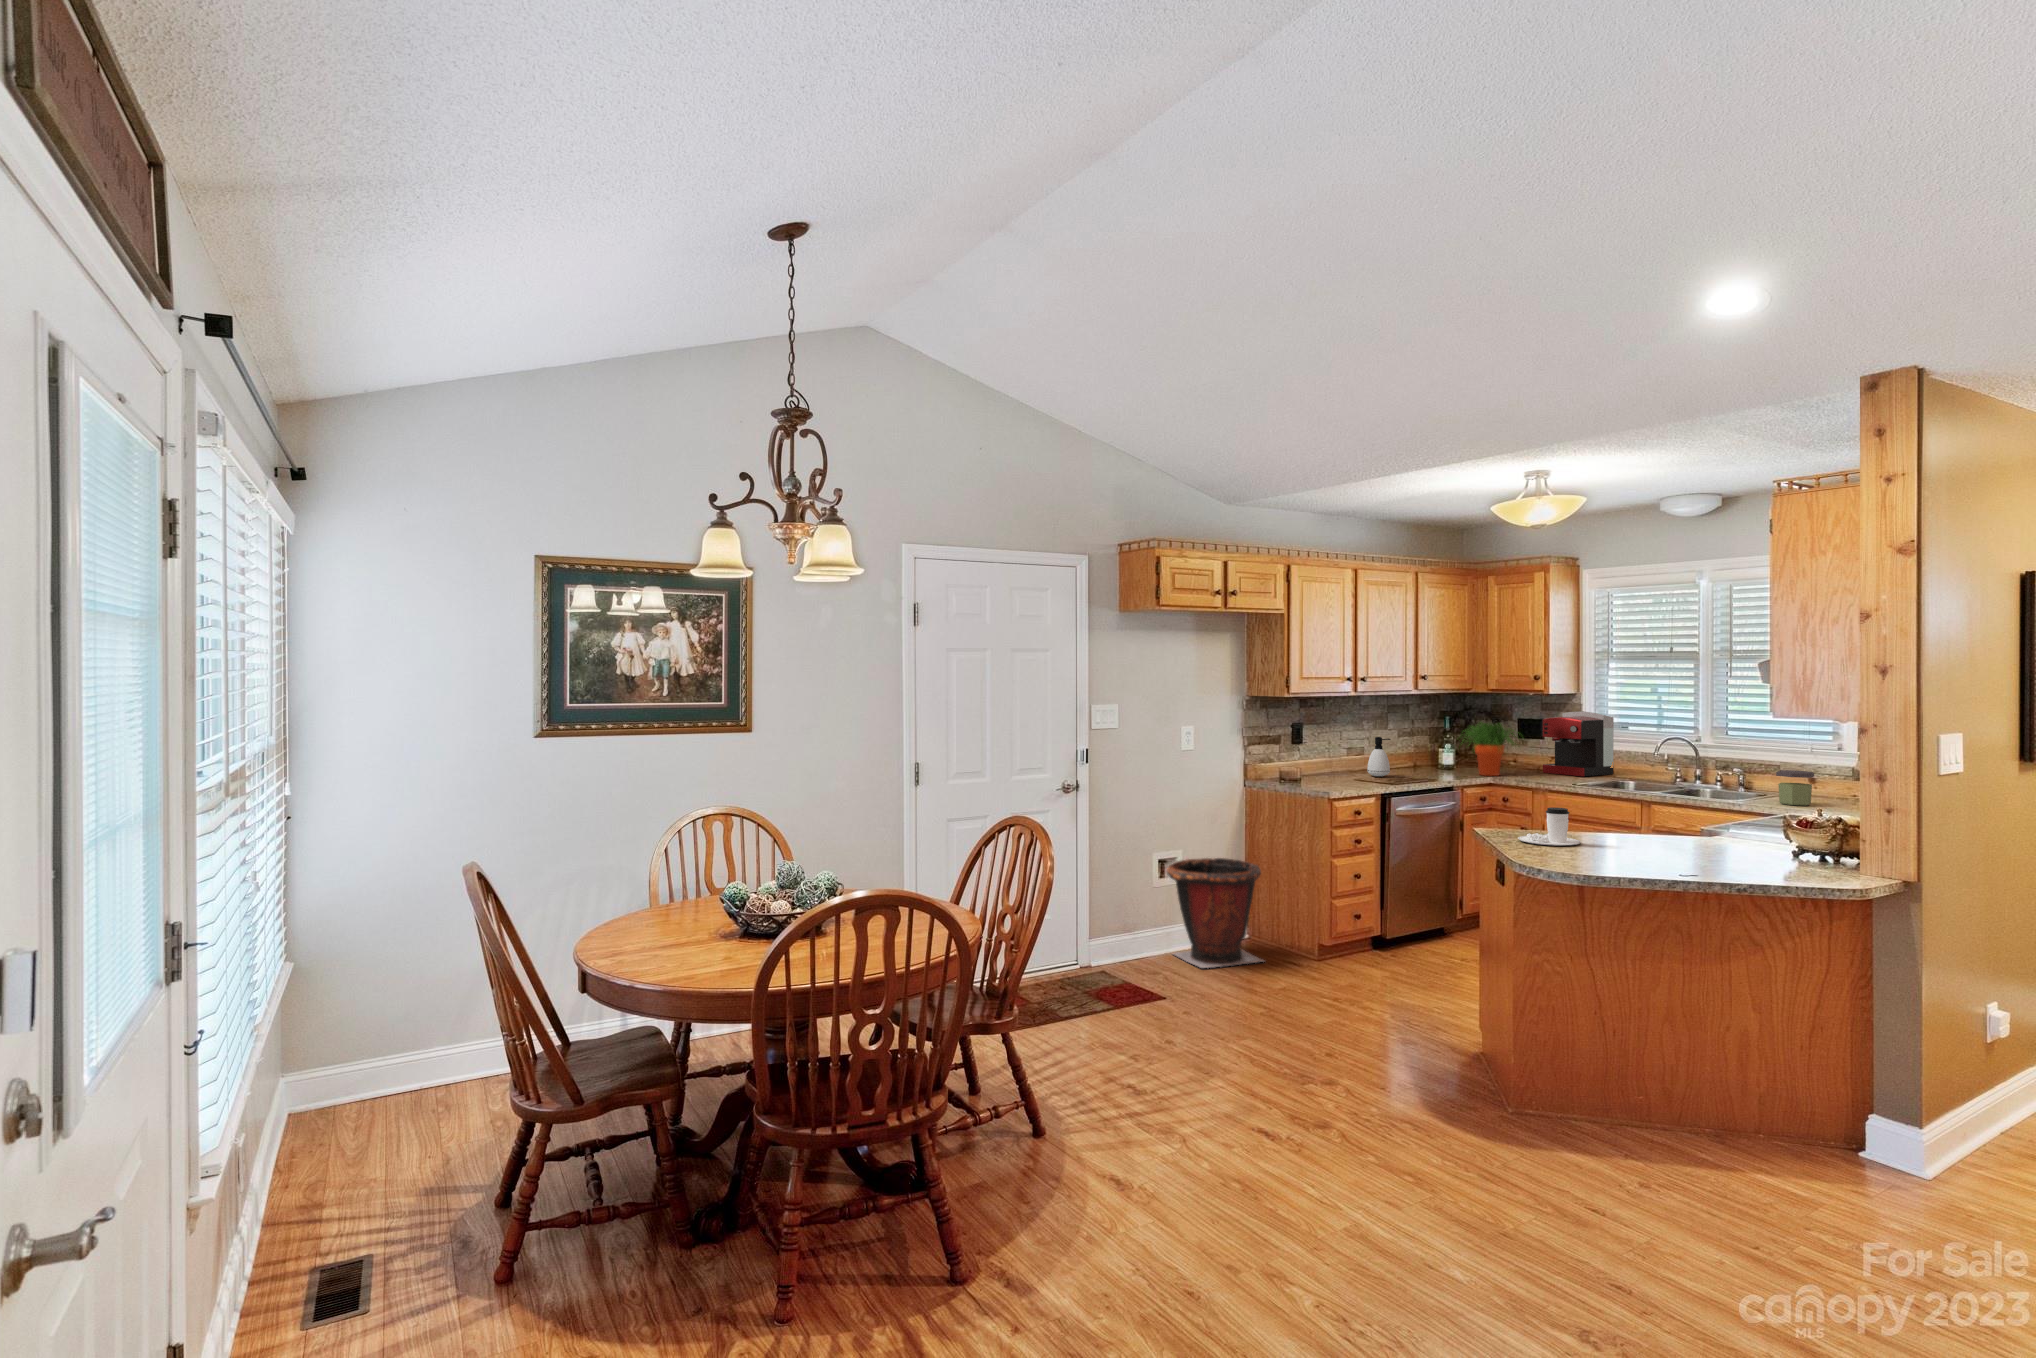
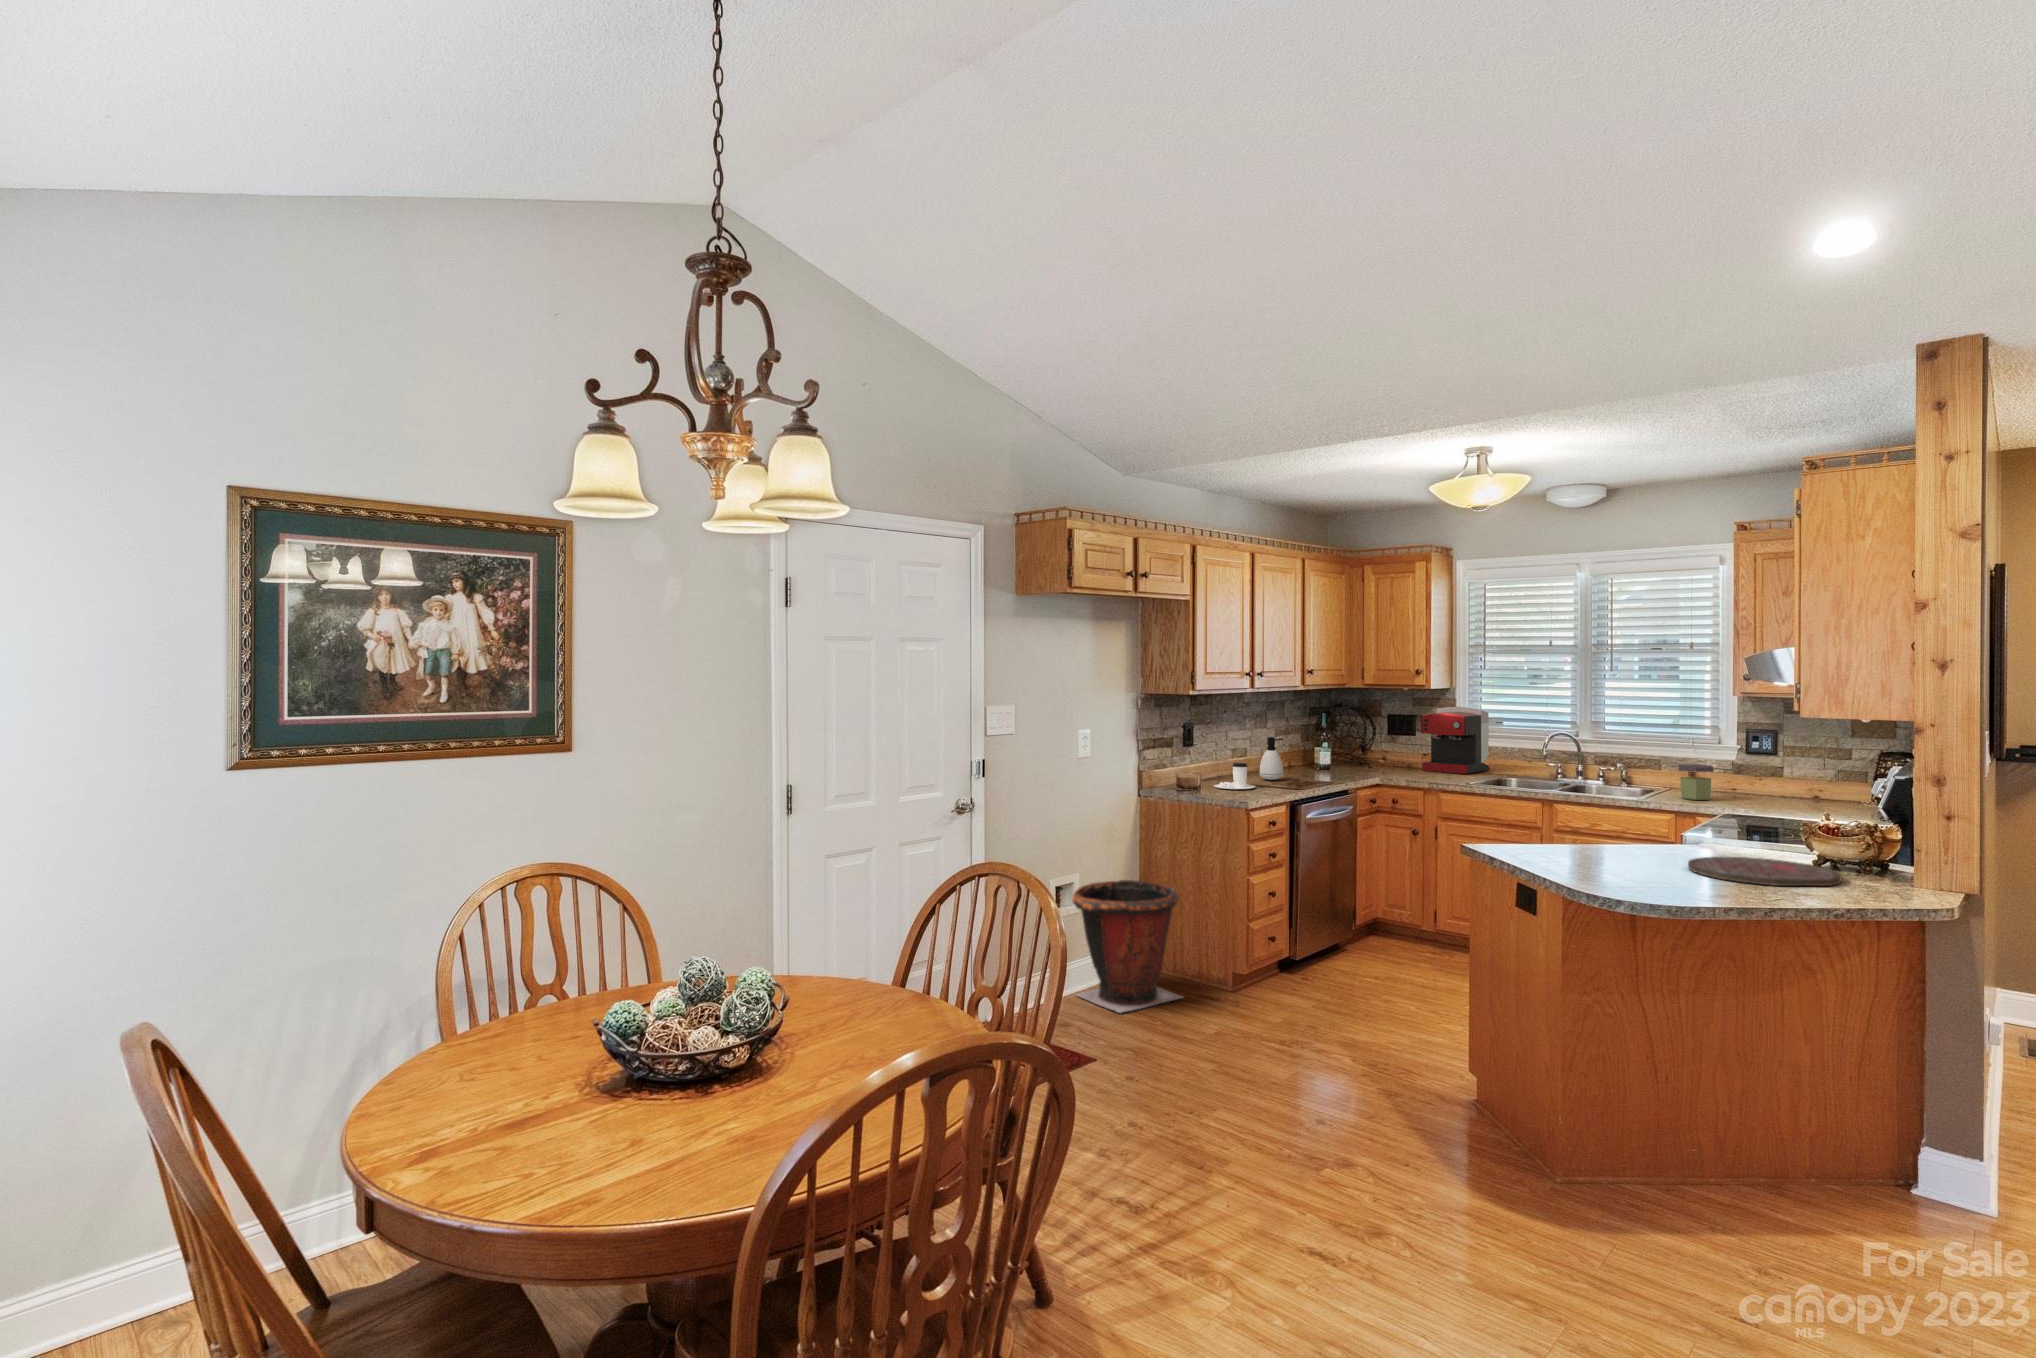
potted plant: present [1462,723,1516,776] -> none [1344,718,1412,776]
coffee cup: present [1518,807,1581,846] -> present [1214,763,1255,789]
cutting board: none [1640,844,1770,868] -> present [1688,857,1841,886]

